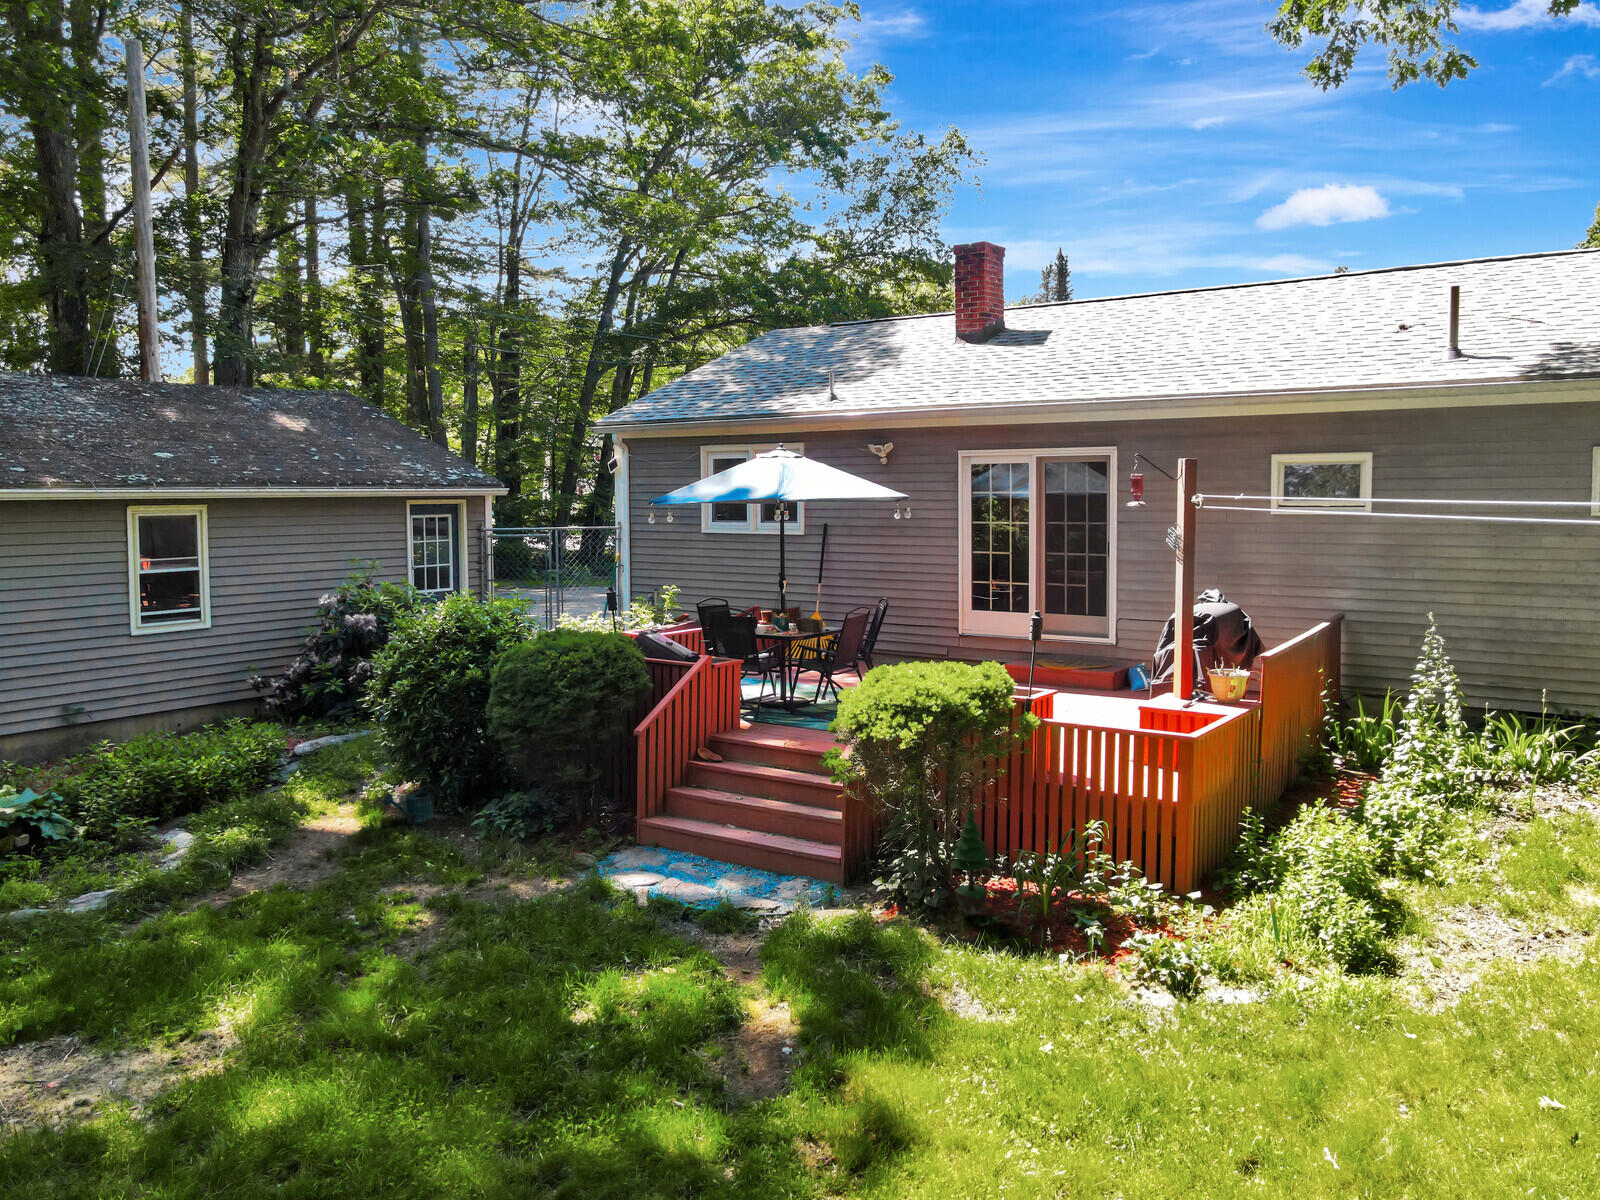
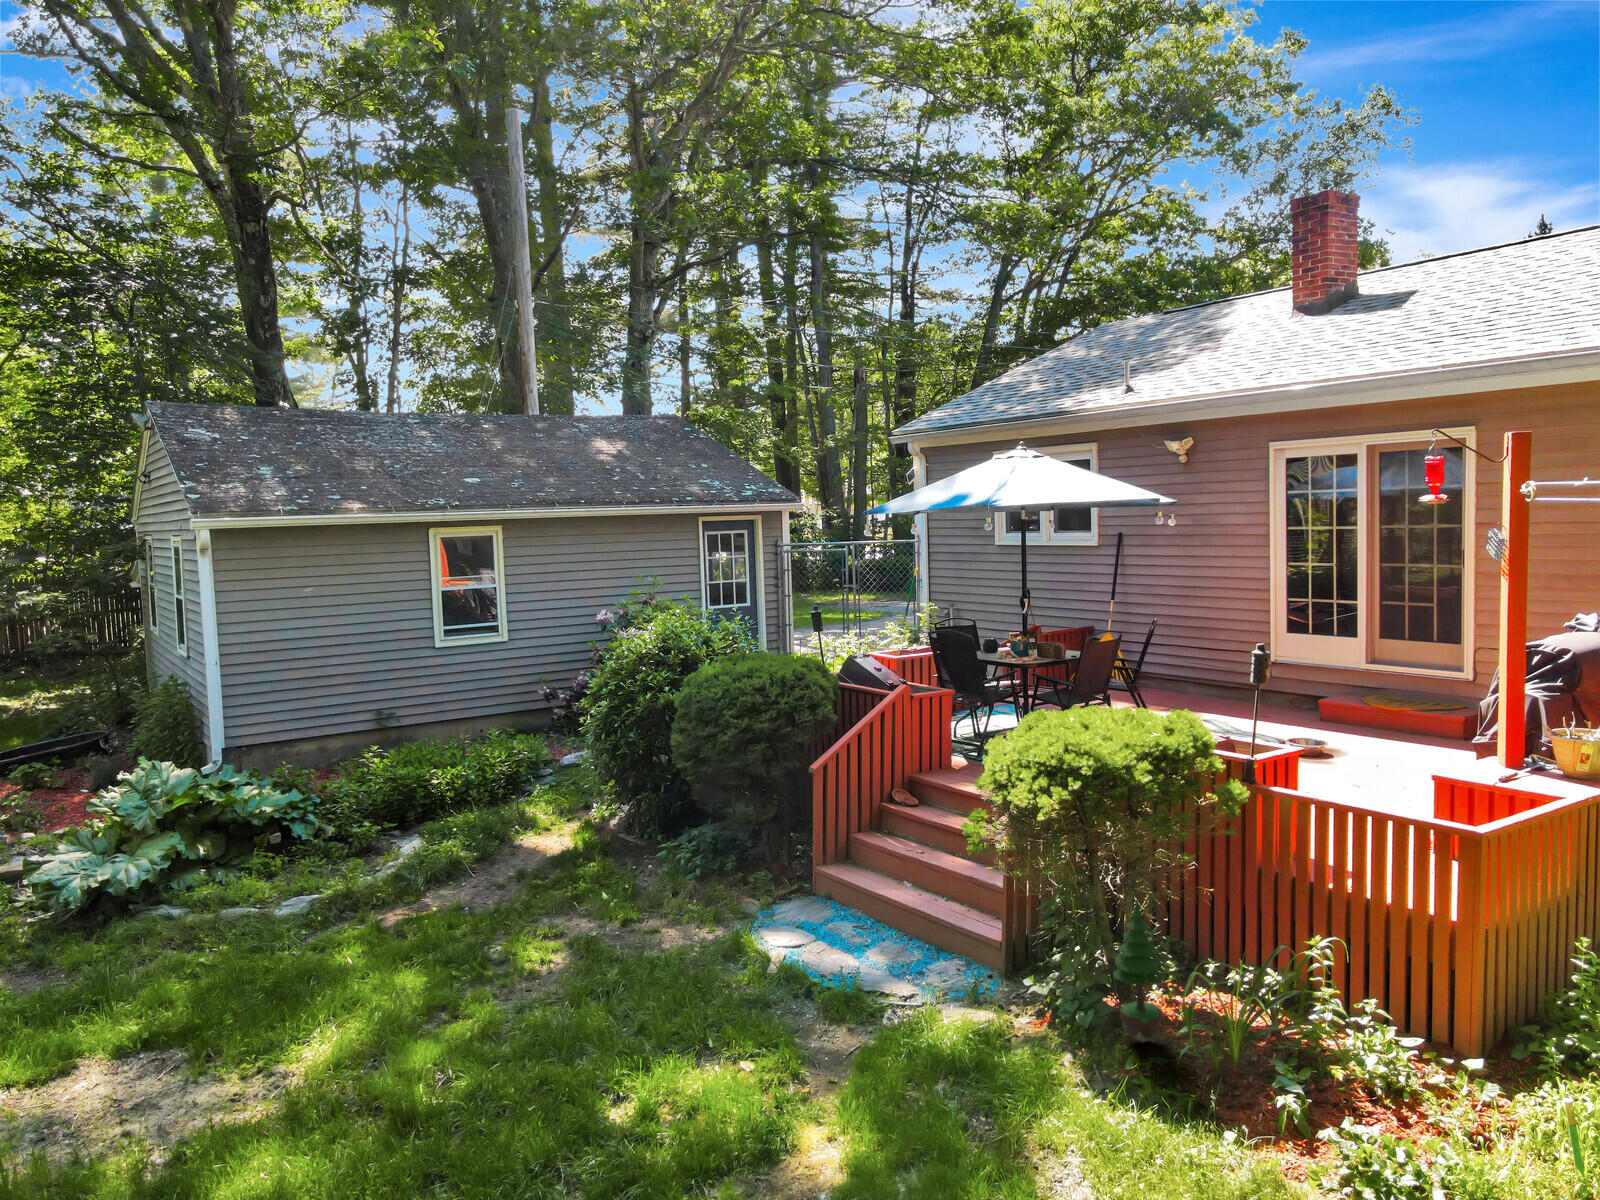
watering can: present [384,785,436,825] -> none [574,809,628,849]

